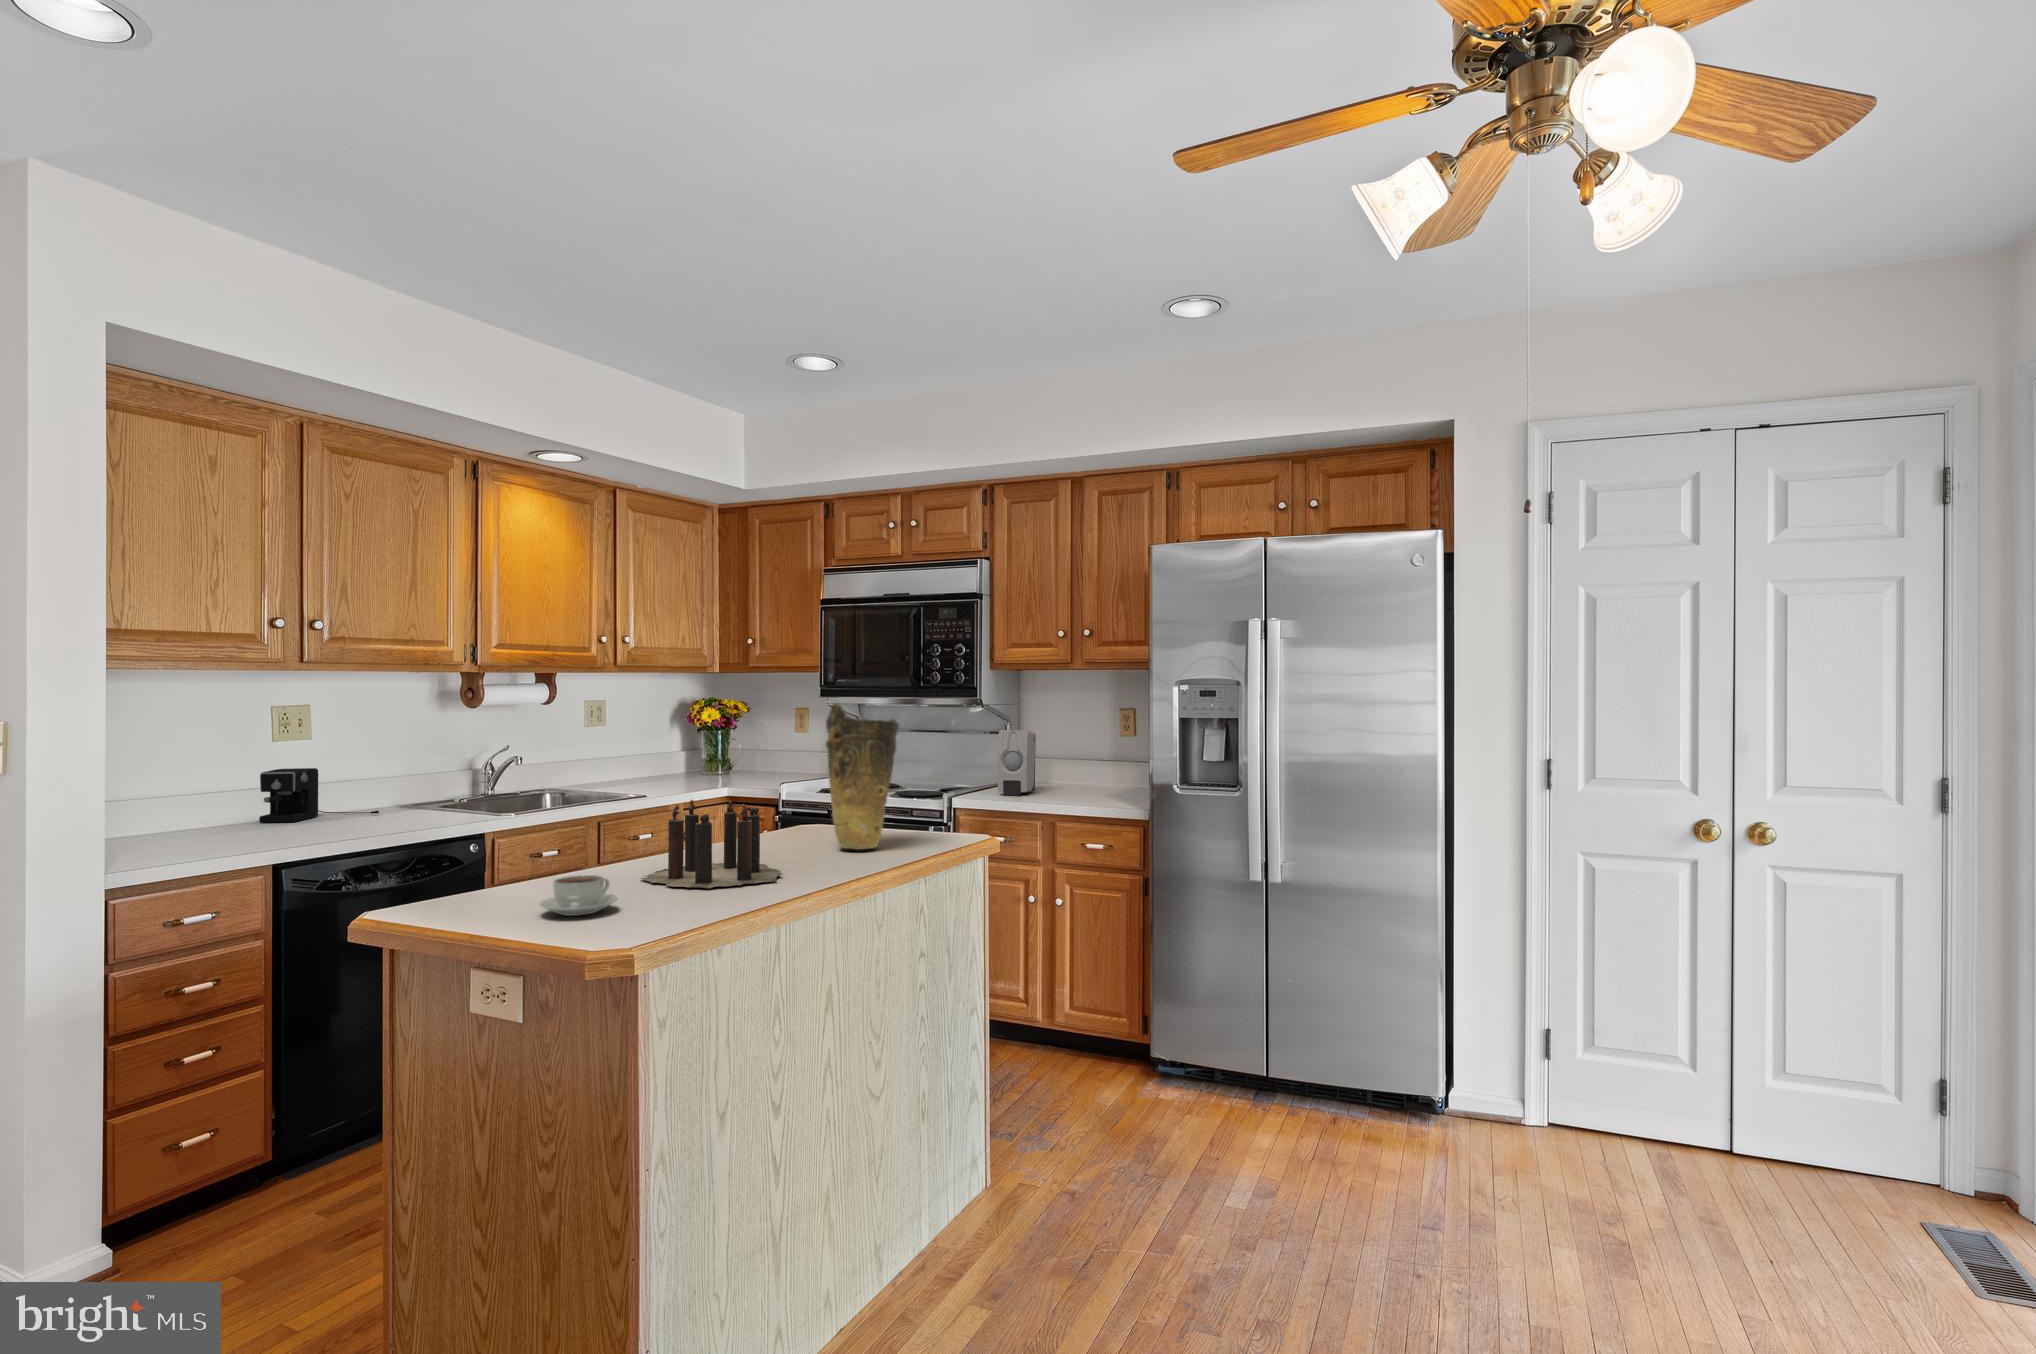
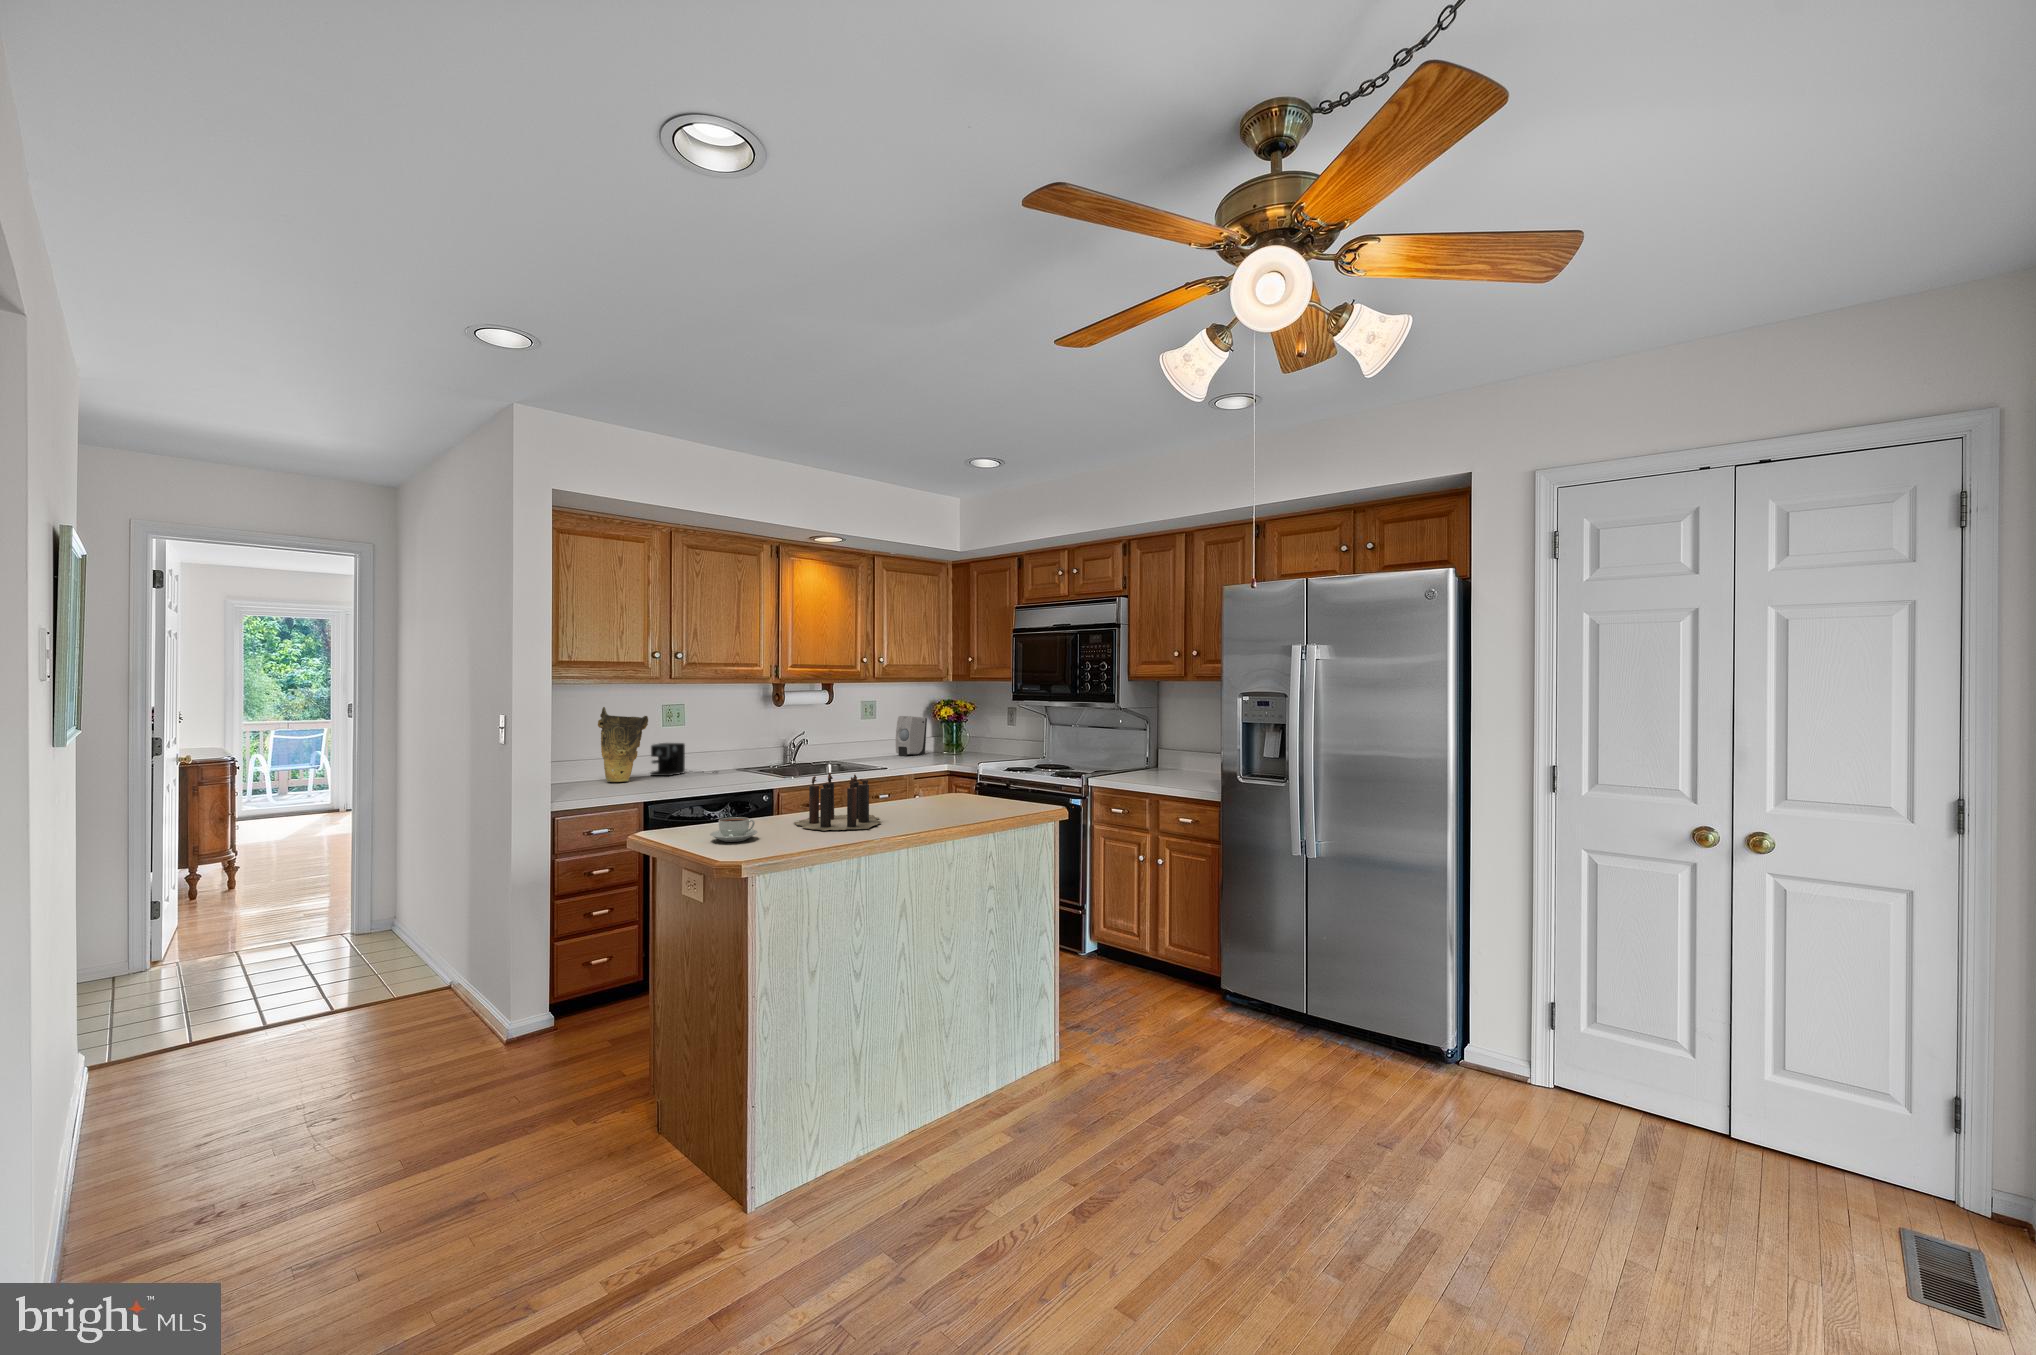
vase: present [825,703,899,849] -> present [598,707,648,782]
soap dispenser: present [997,730,1036,795] -> present [896,716,927,756]

